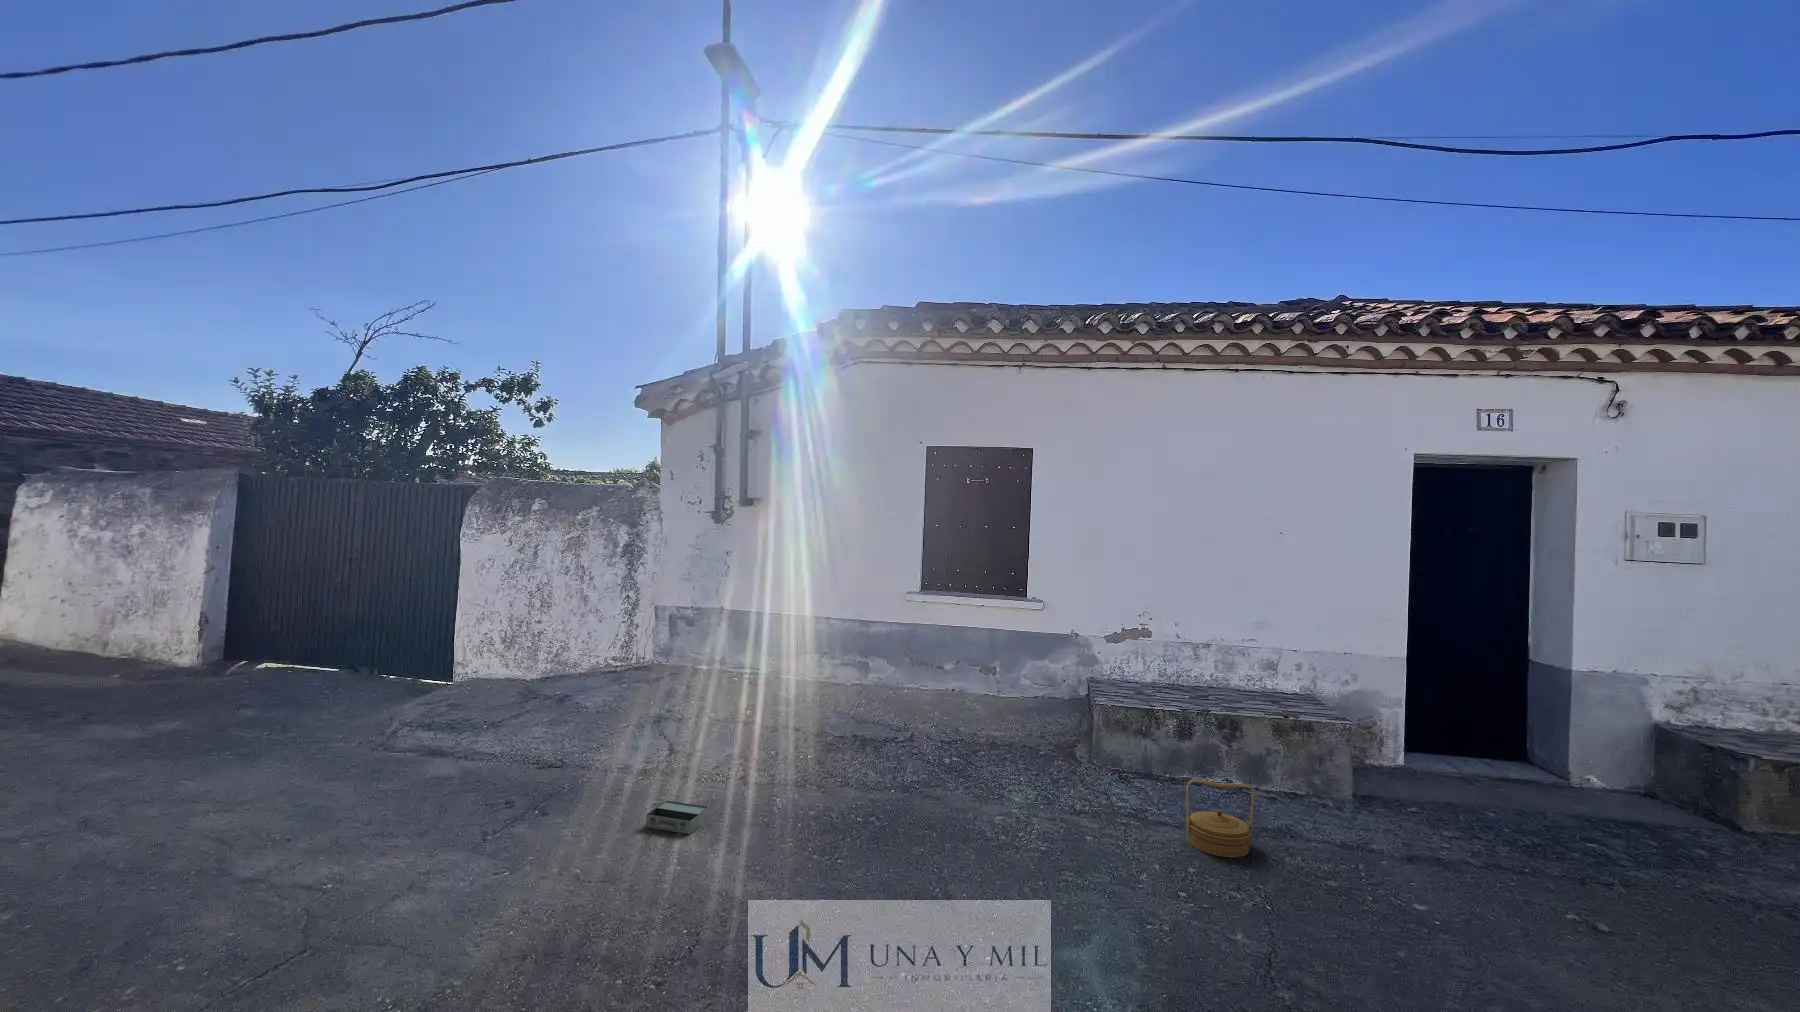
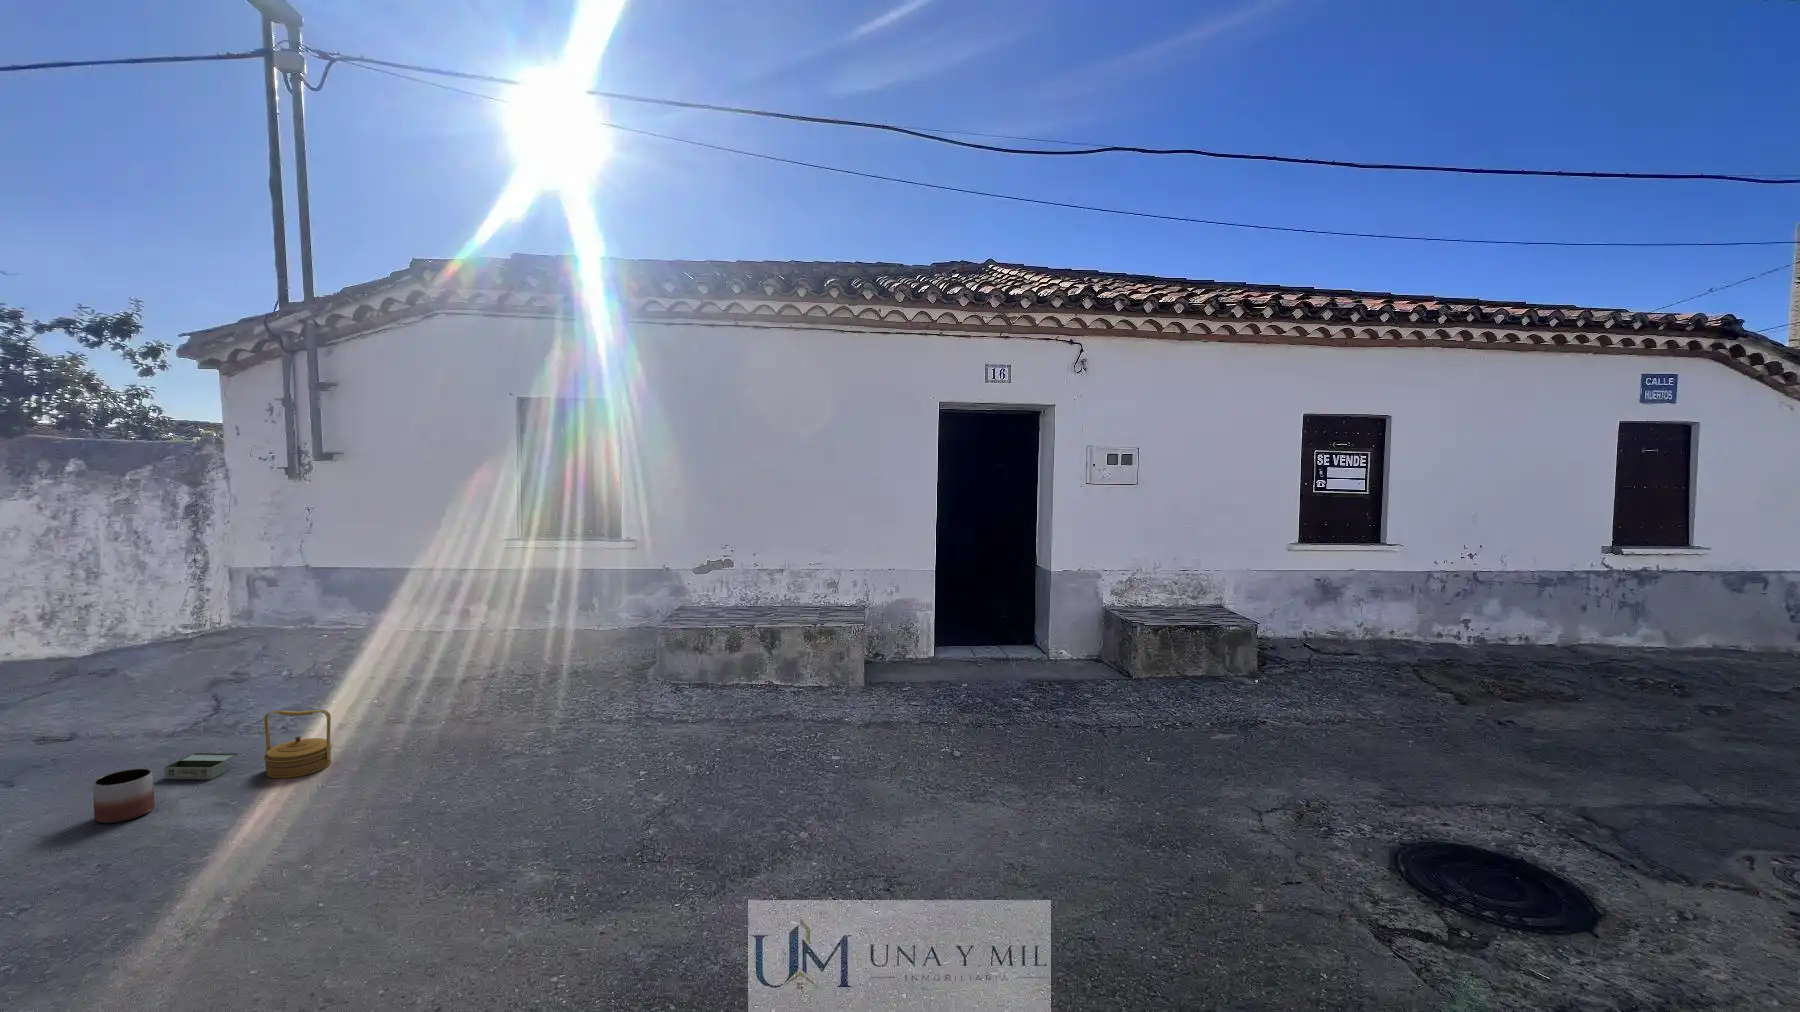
basket: present [1186,779,1255,858] -> present [264,710,332,778]
planter: none [604,818,654,878] -> present [93,768,155,823]

